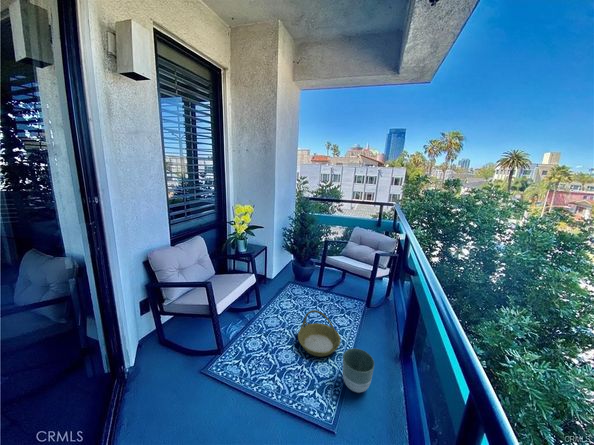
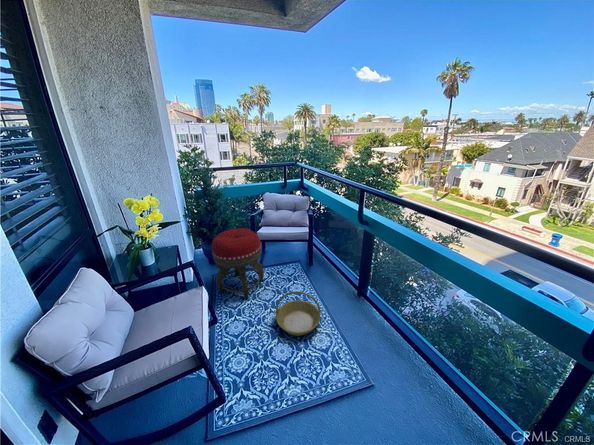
footstool: none [282,247,324,308] -> present [211,228,264,299]
planter: present [343,348,374,393] -> none [341,305,370,343]

